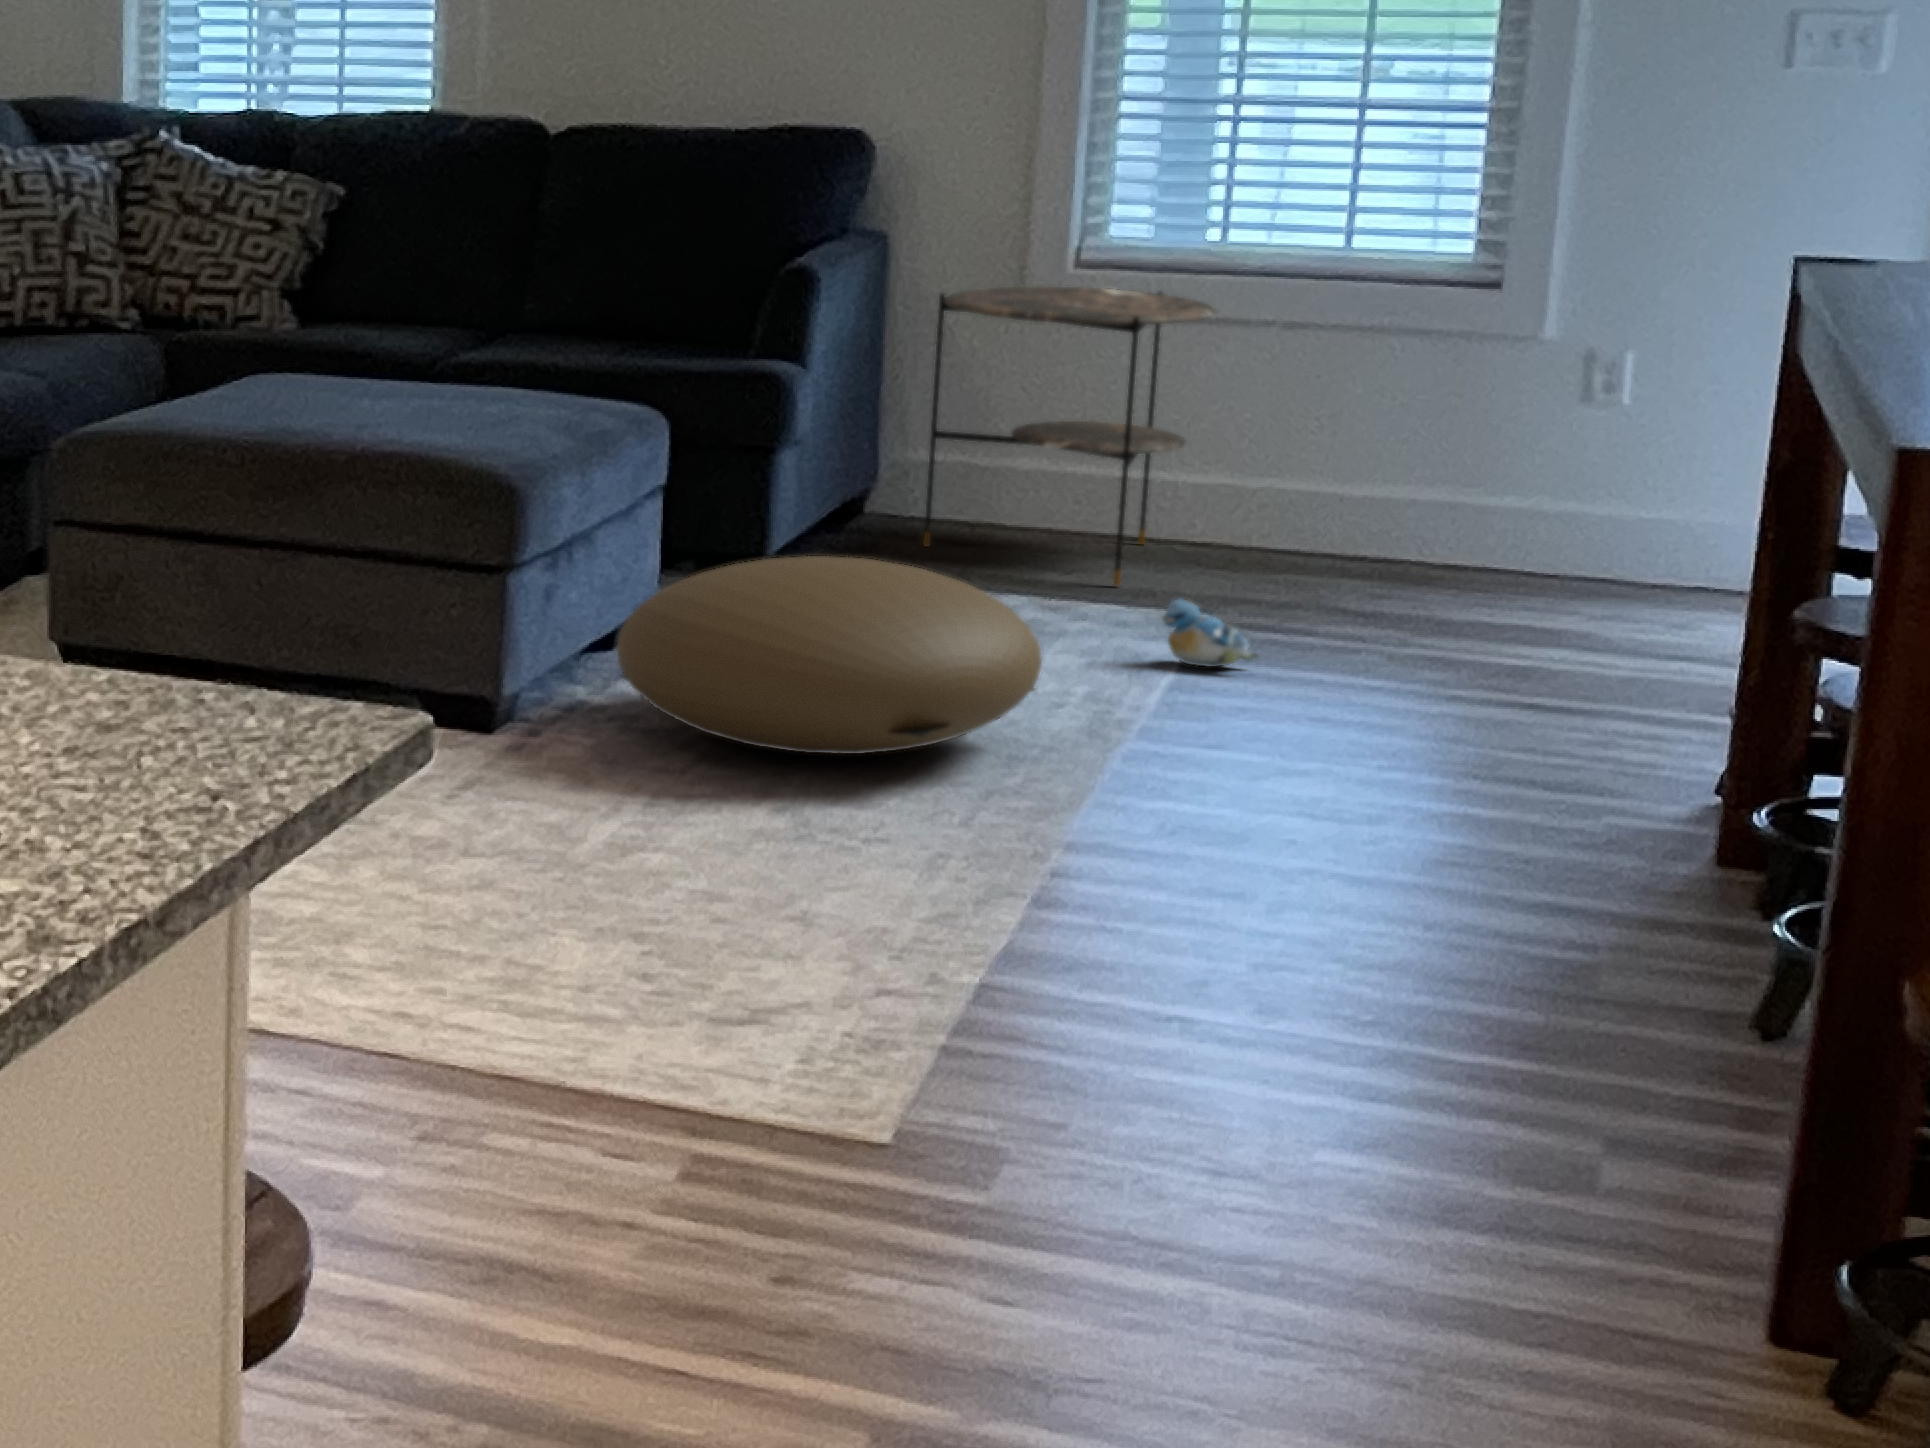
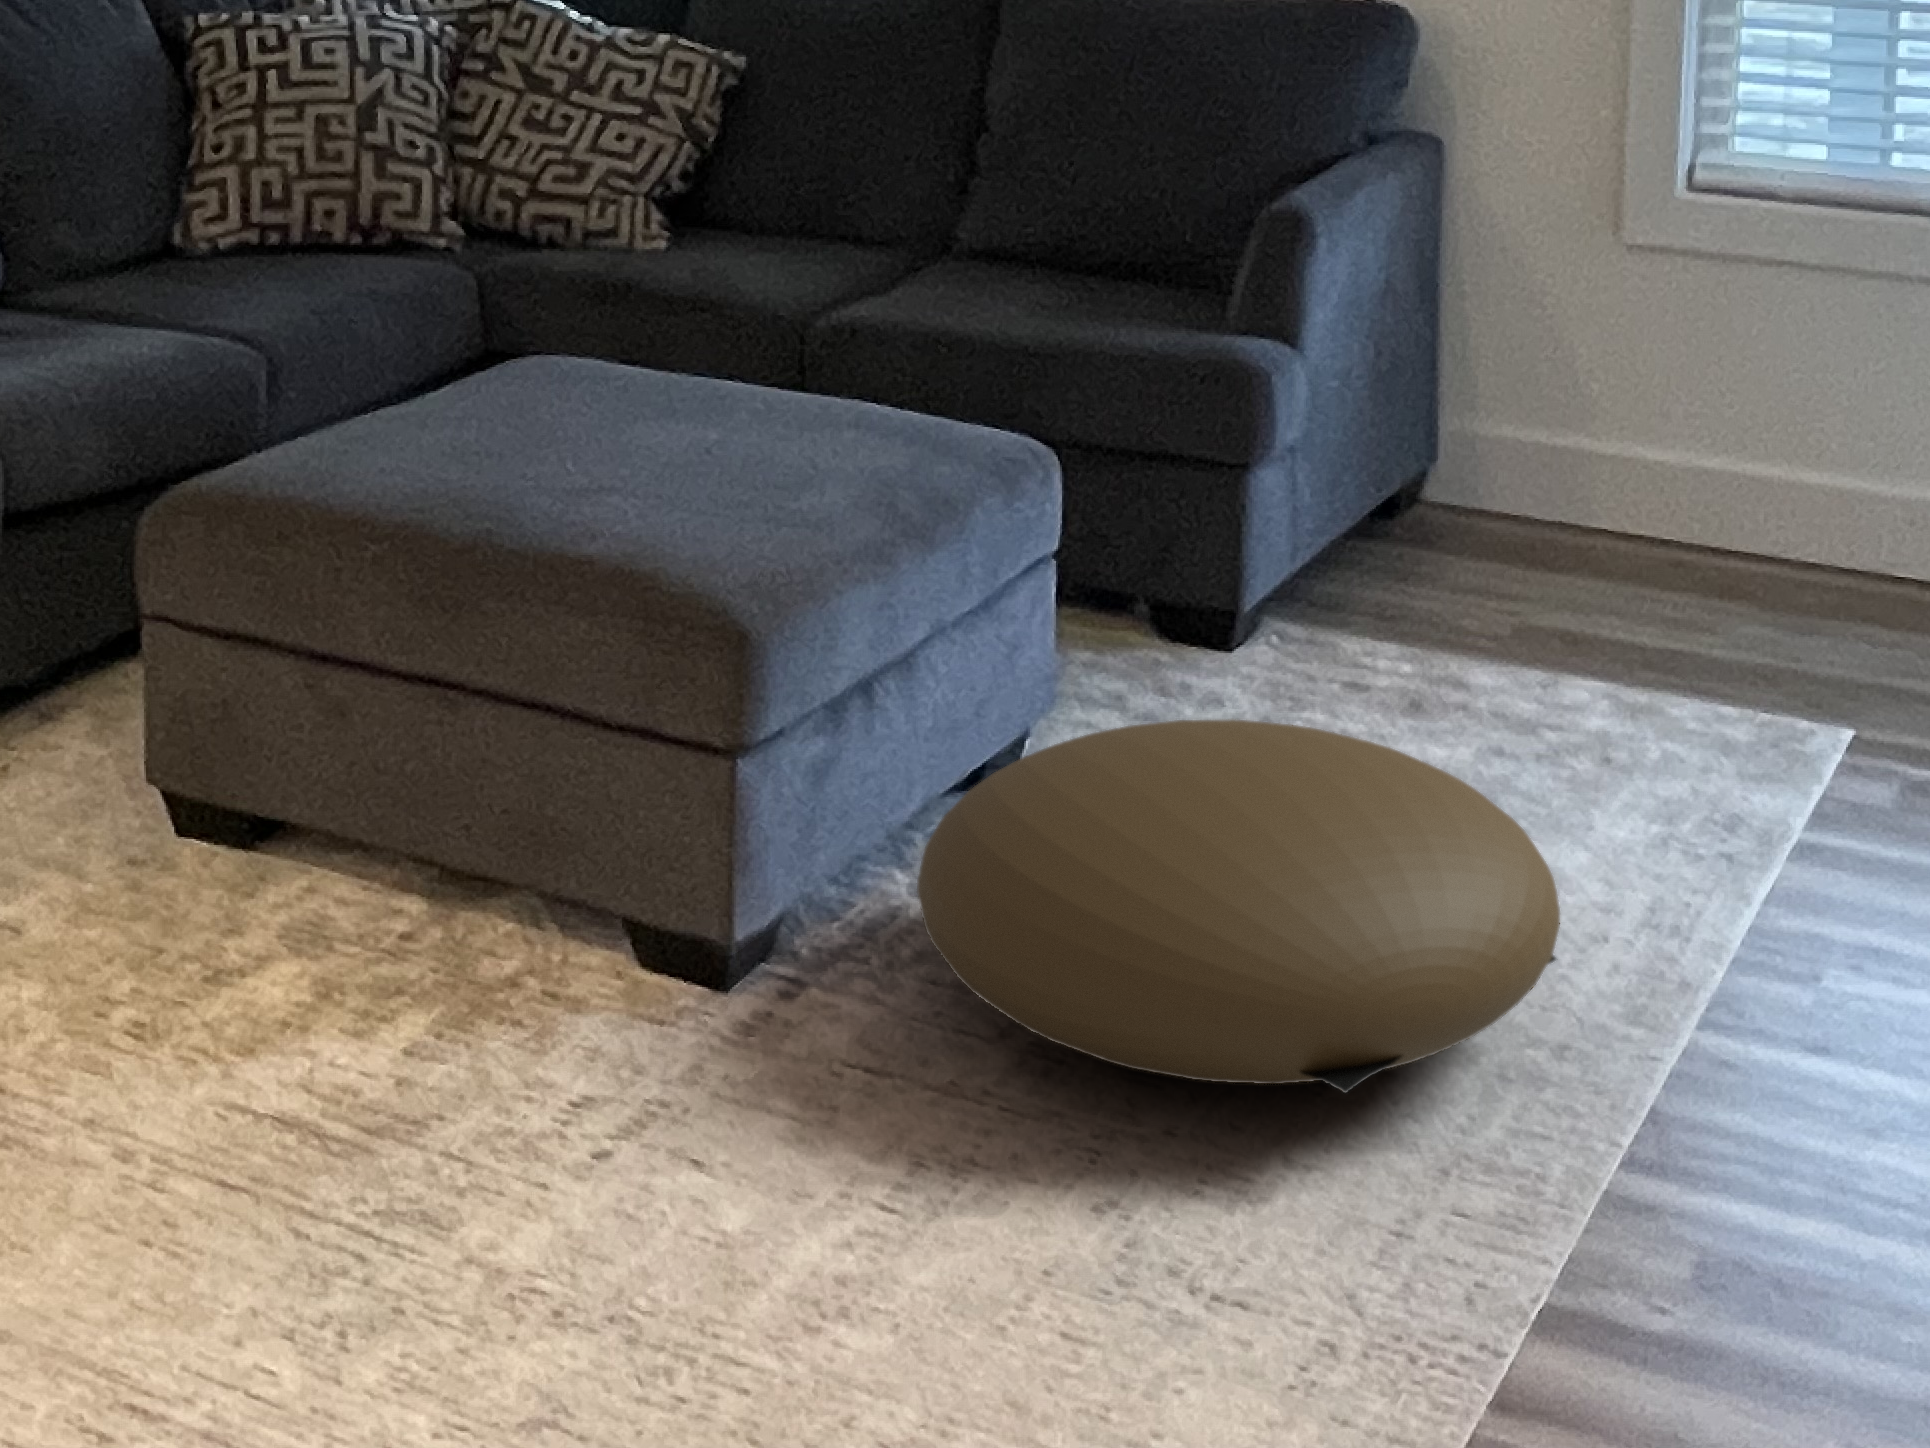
side table: present [923,286,1216,586] -> none [1480,218,1867,656]
plush toy: present [1162,600,1257,667] -> none [1772,745,1917,847]

